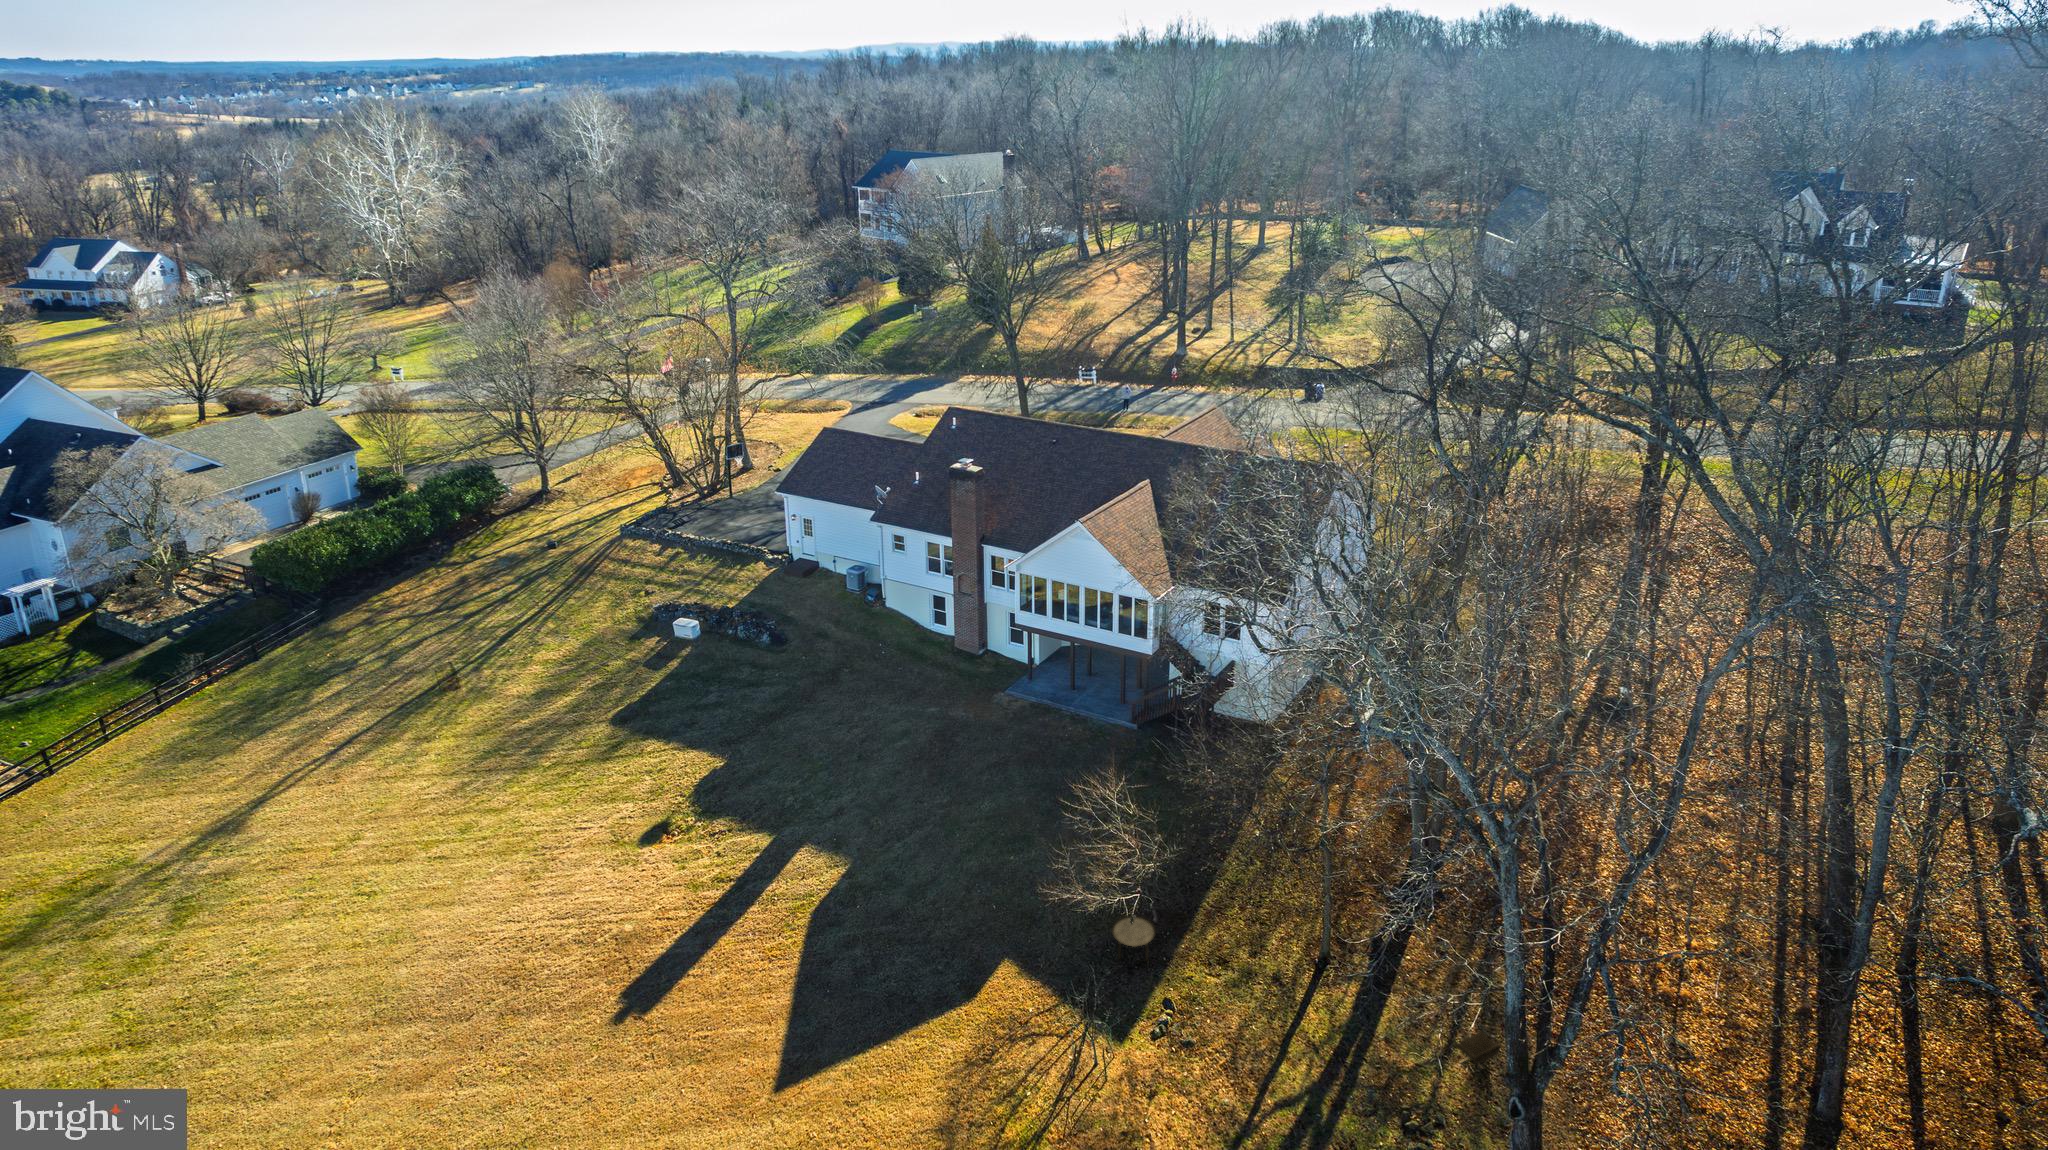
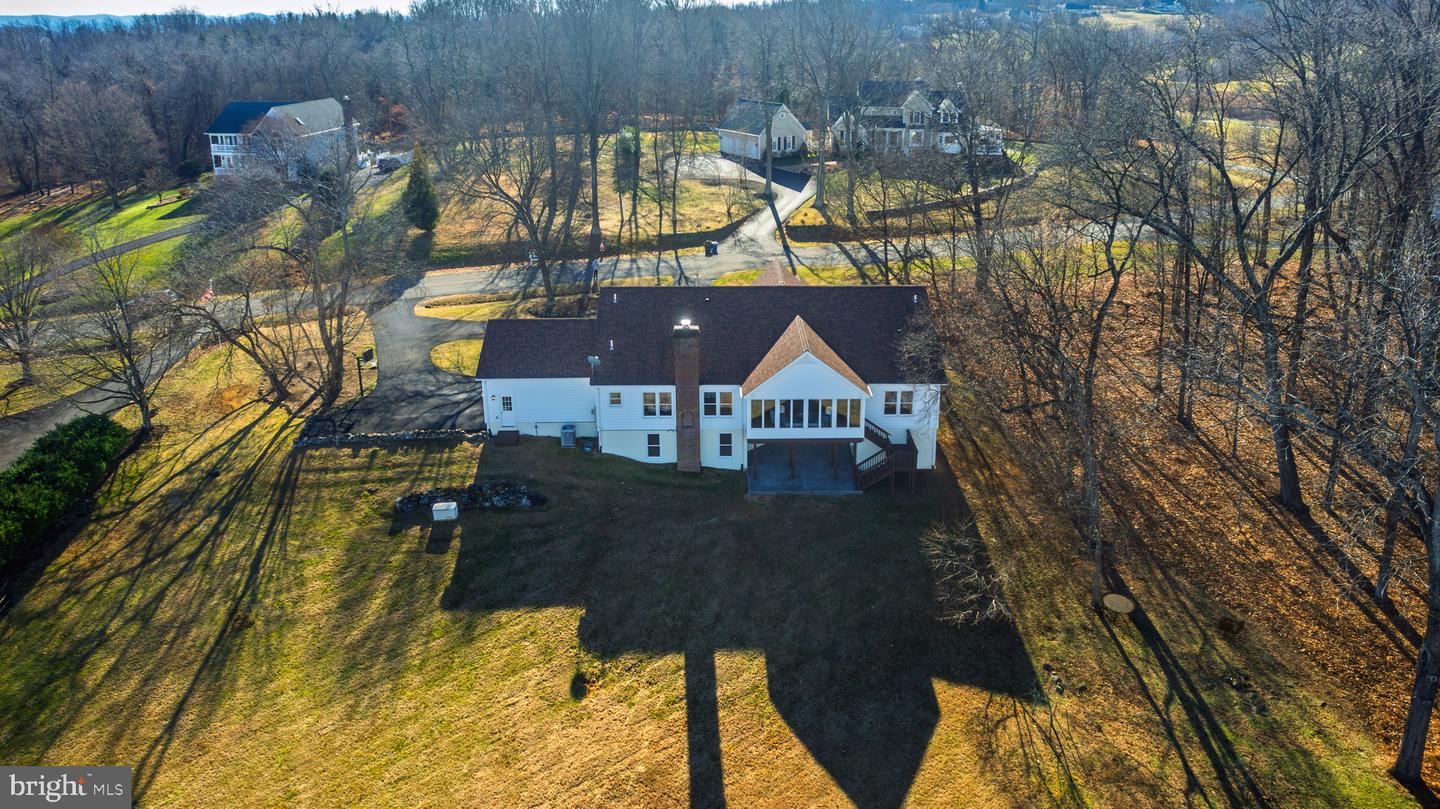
round table: present [1111,914,1156,961] -> present [1100,592,1136,624]

